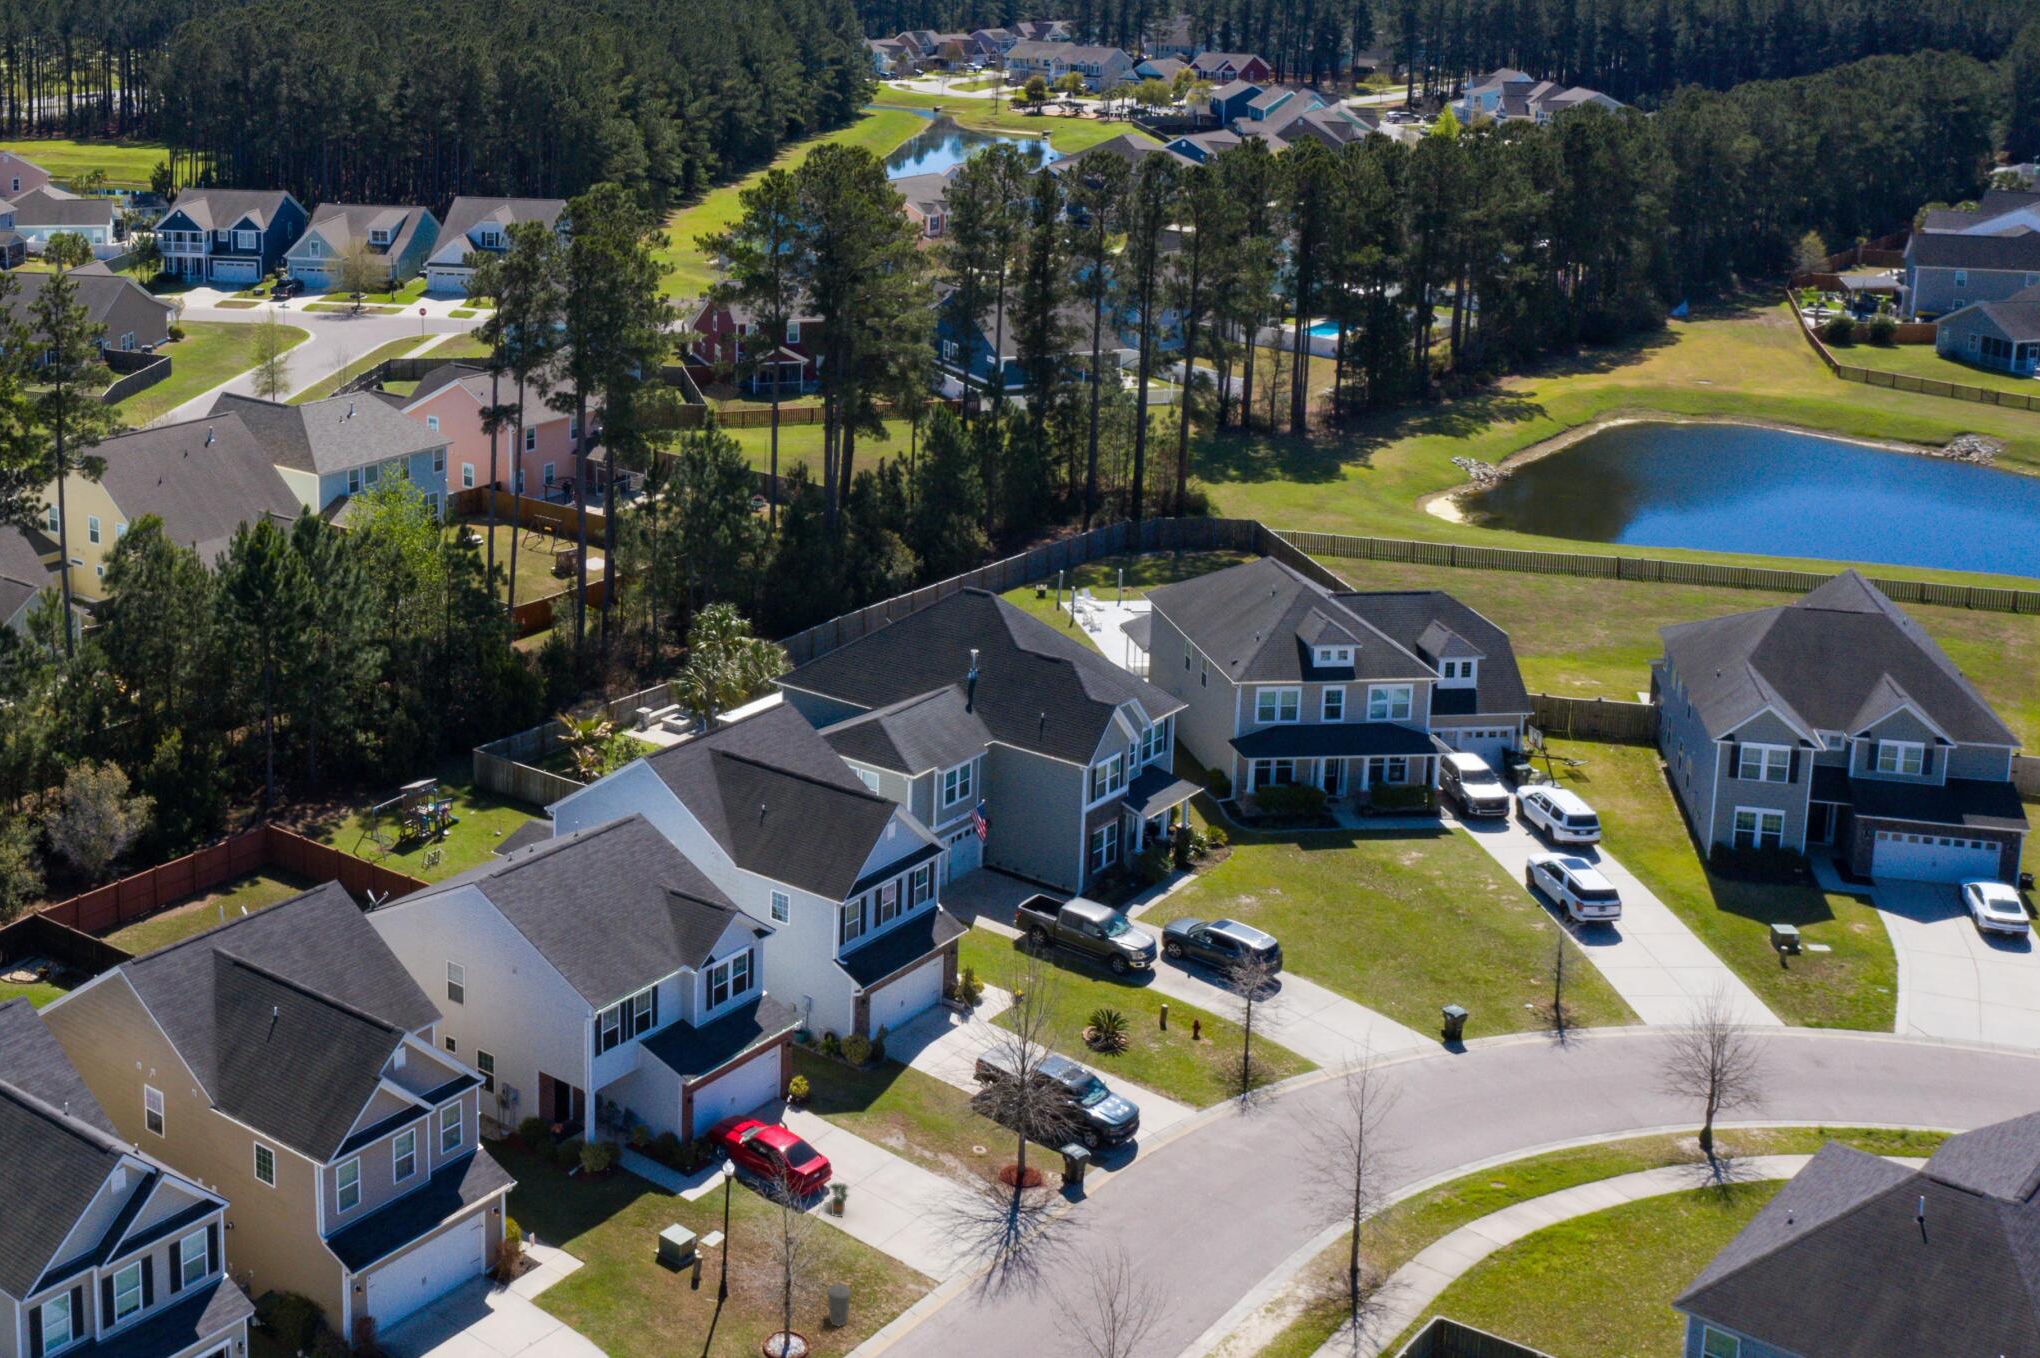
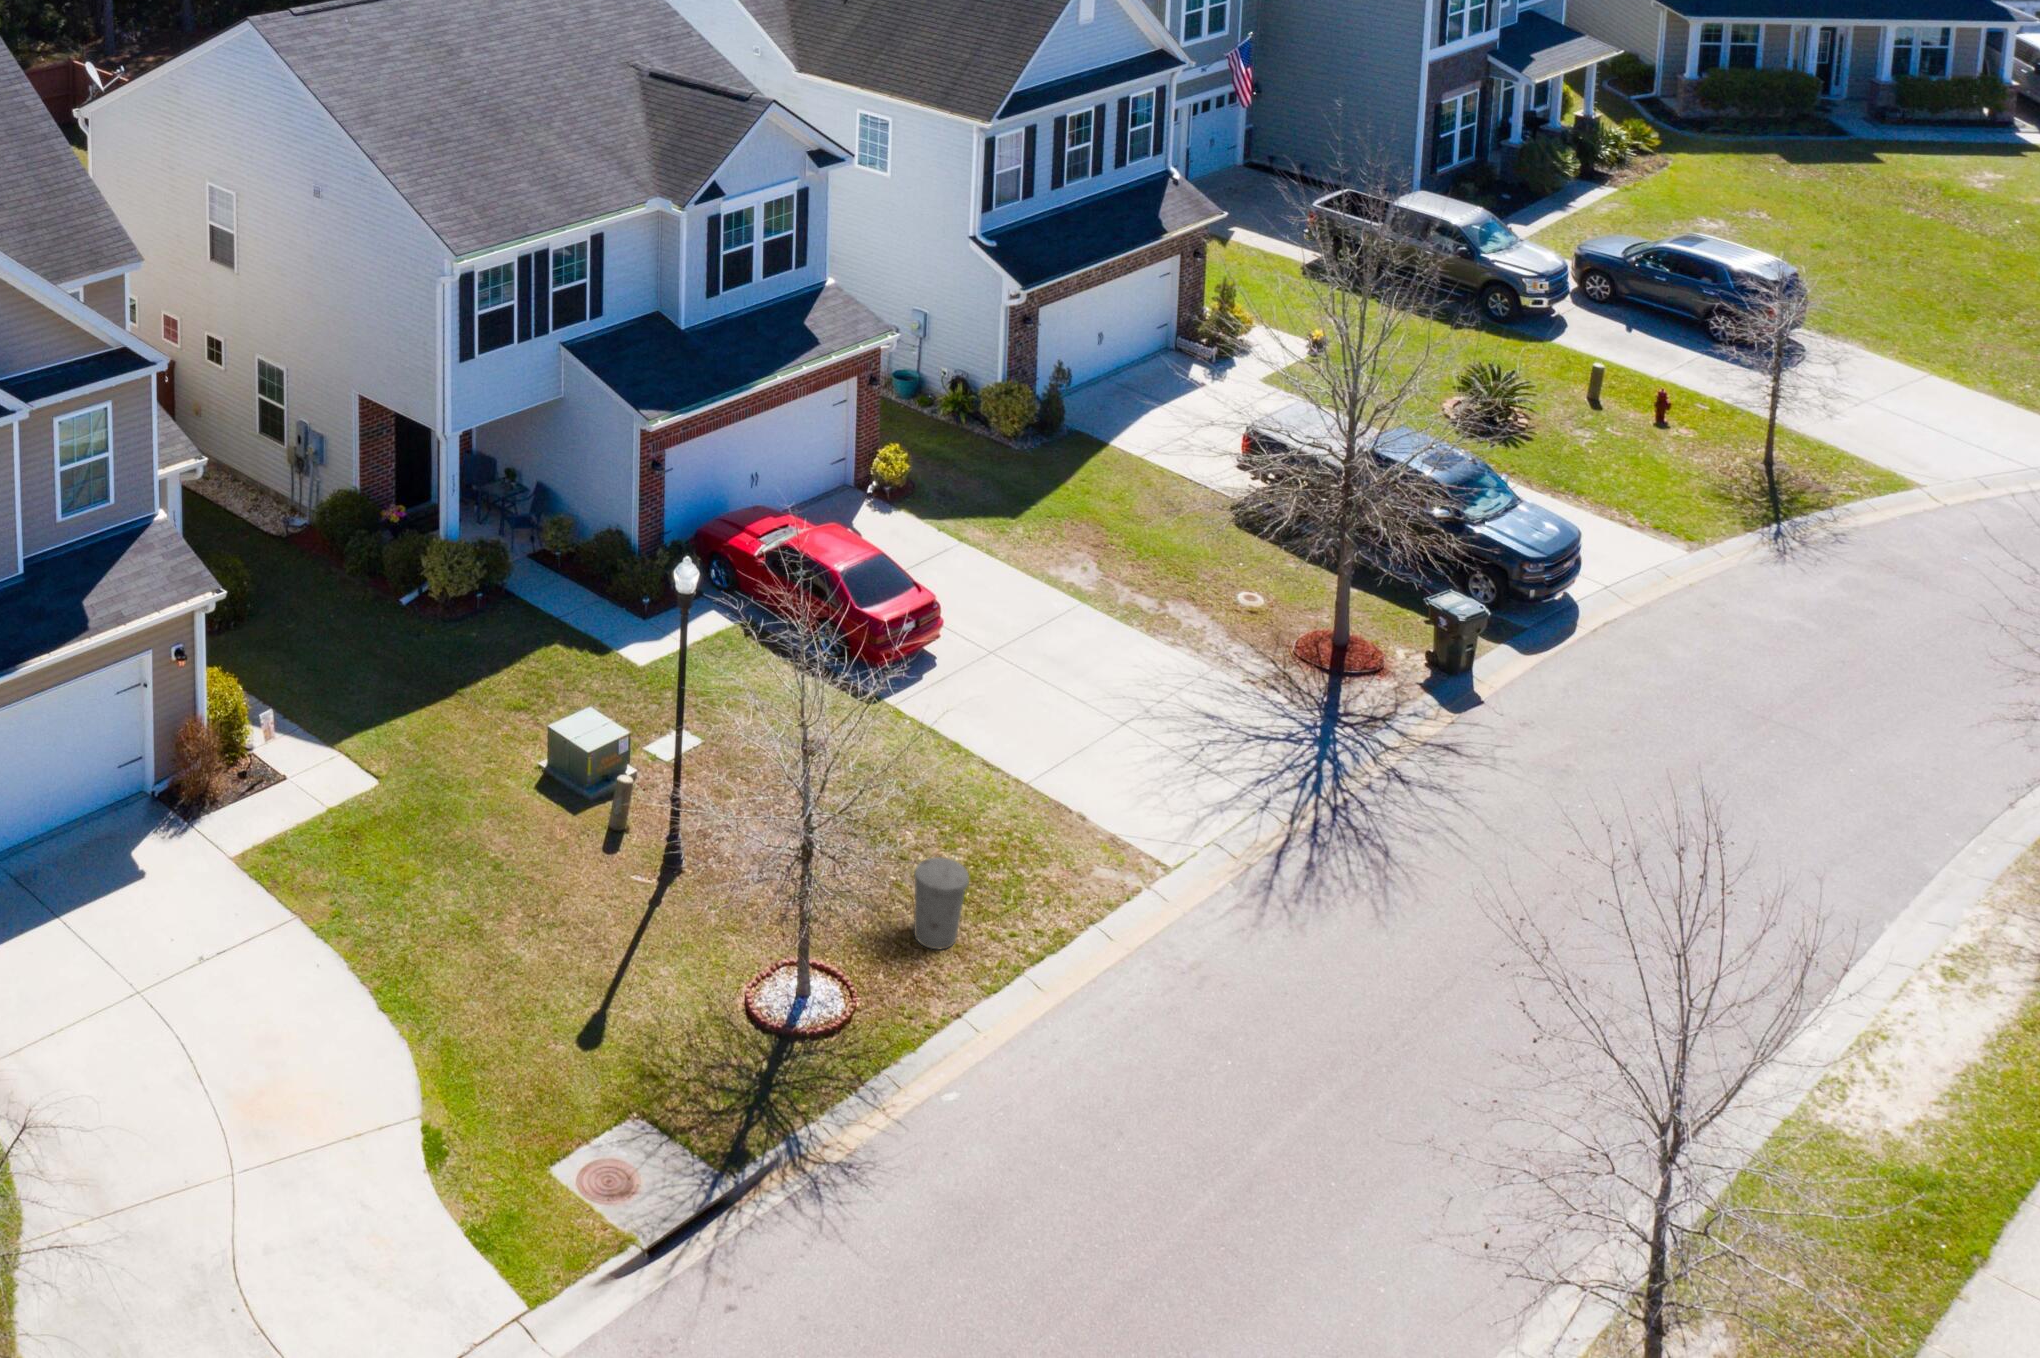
potted tree: present [829,1183,848,1217] -> none [932,640,977,712]

